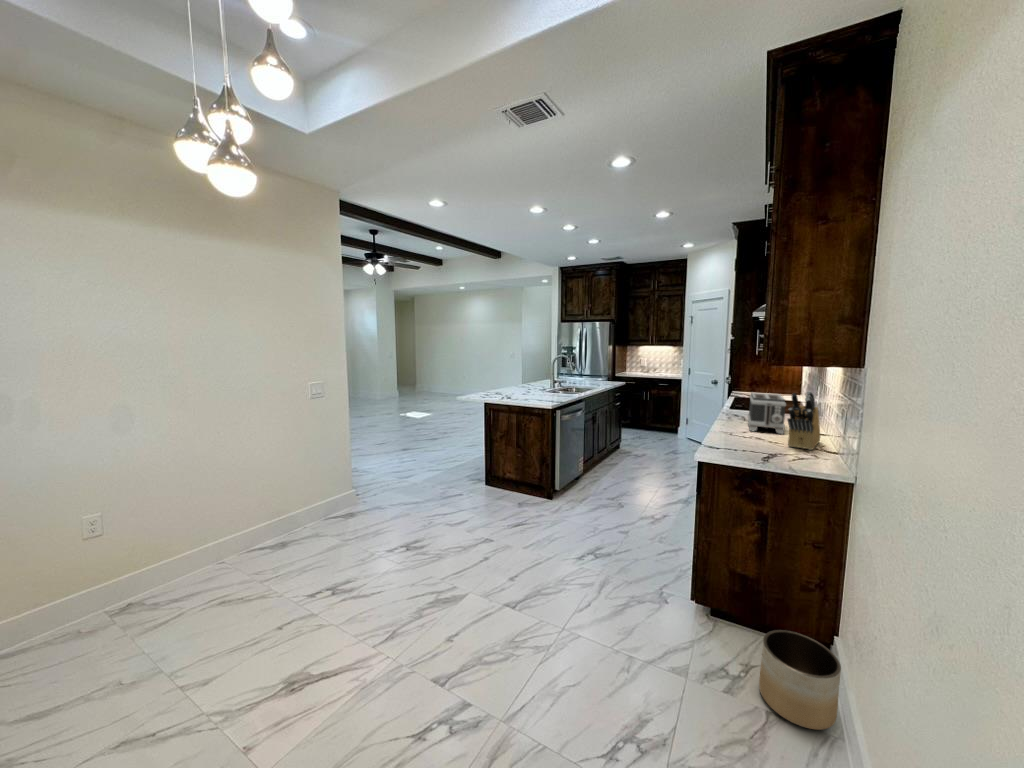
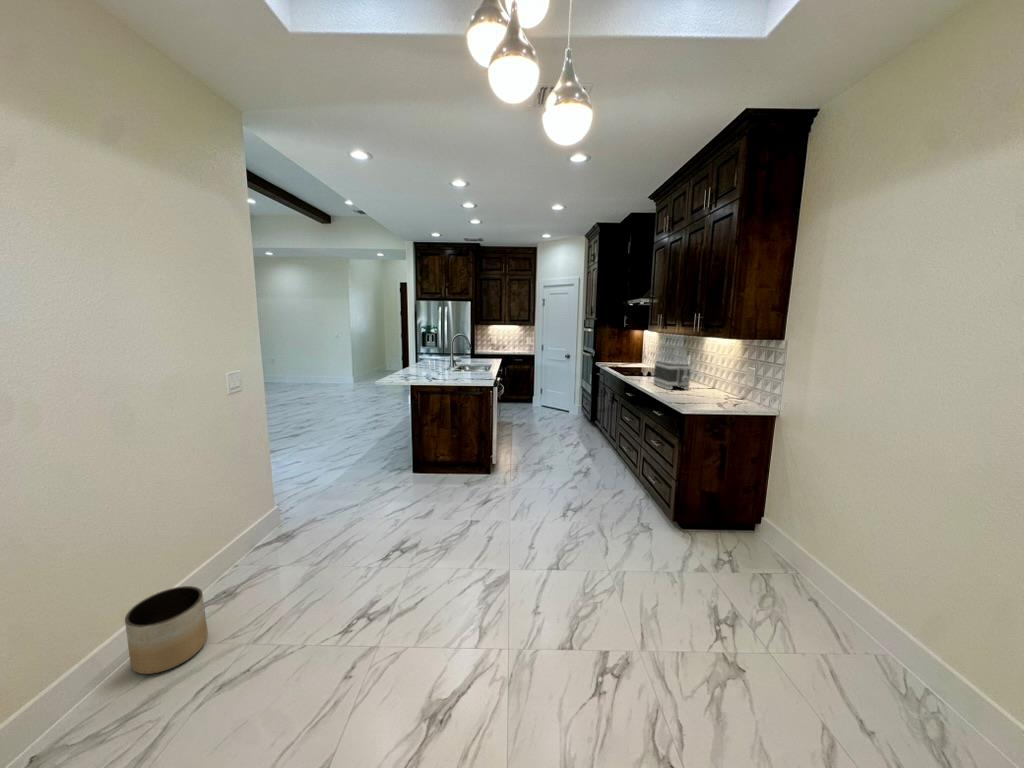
knife block: present [788,391,820,450] -> none [701,357,730,398]
planter: present [759,630,841,730] -> present [125,586,208,674]

